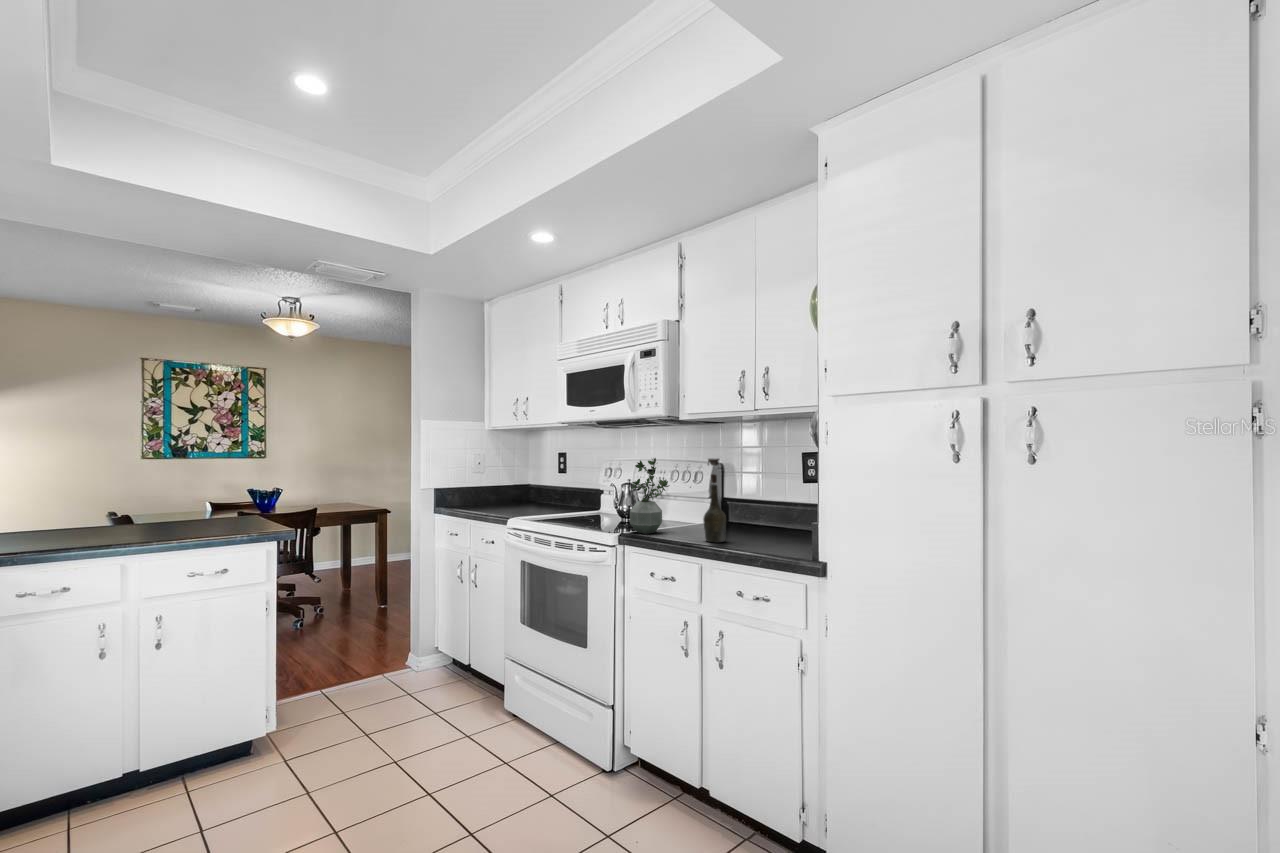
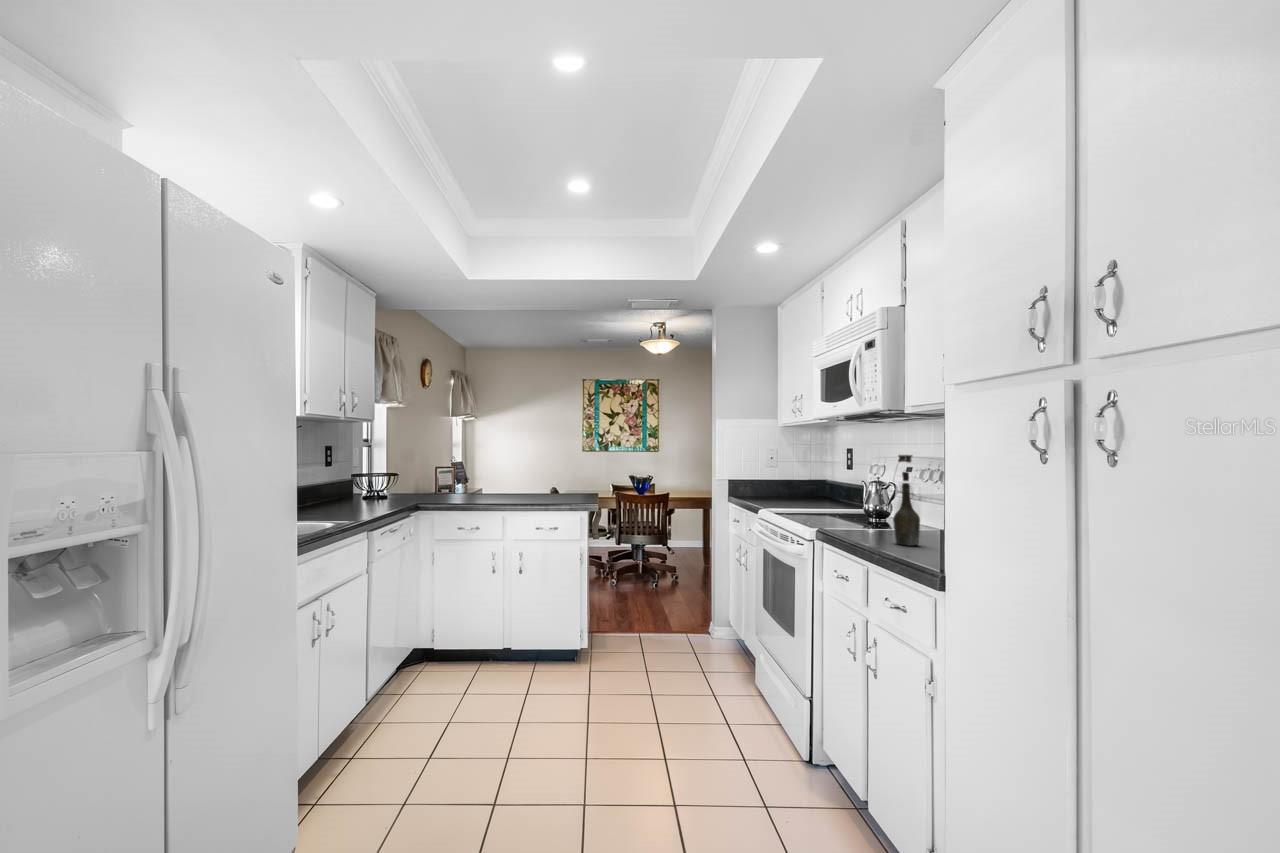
potted plant: present [630,458,670,534] -> none [839,453,888,532]

